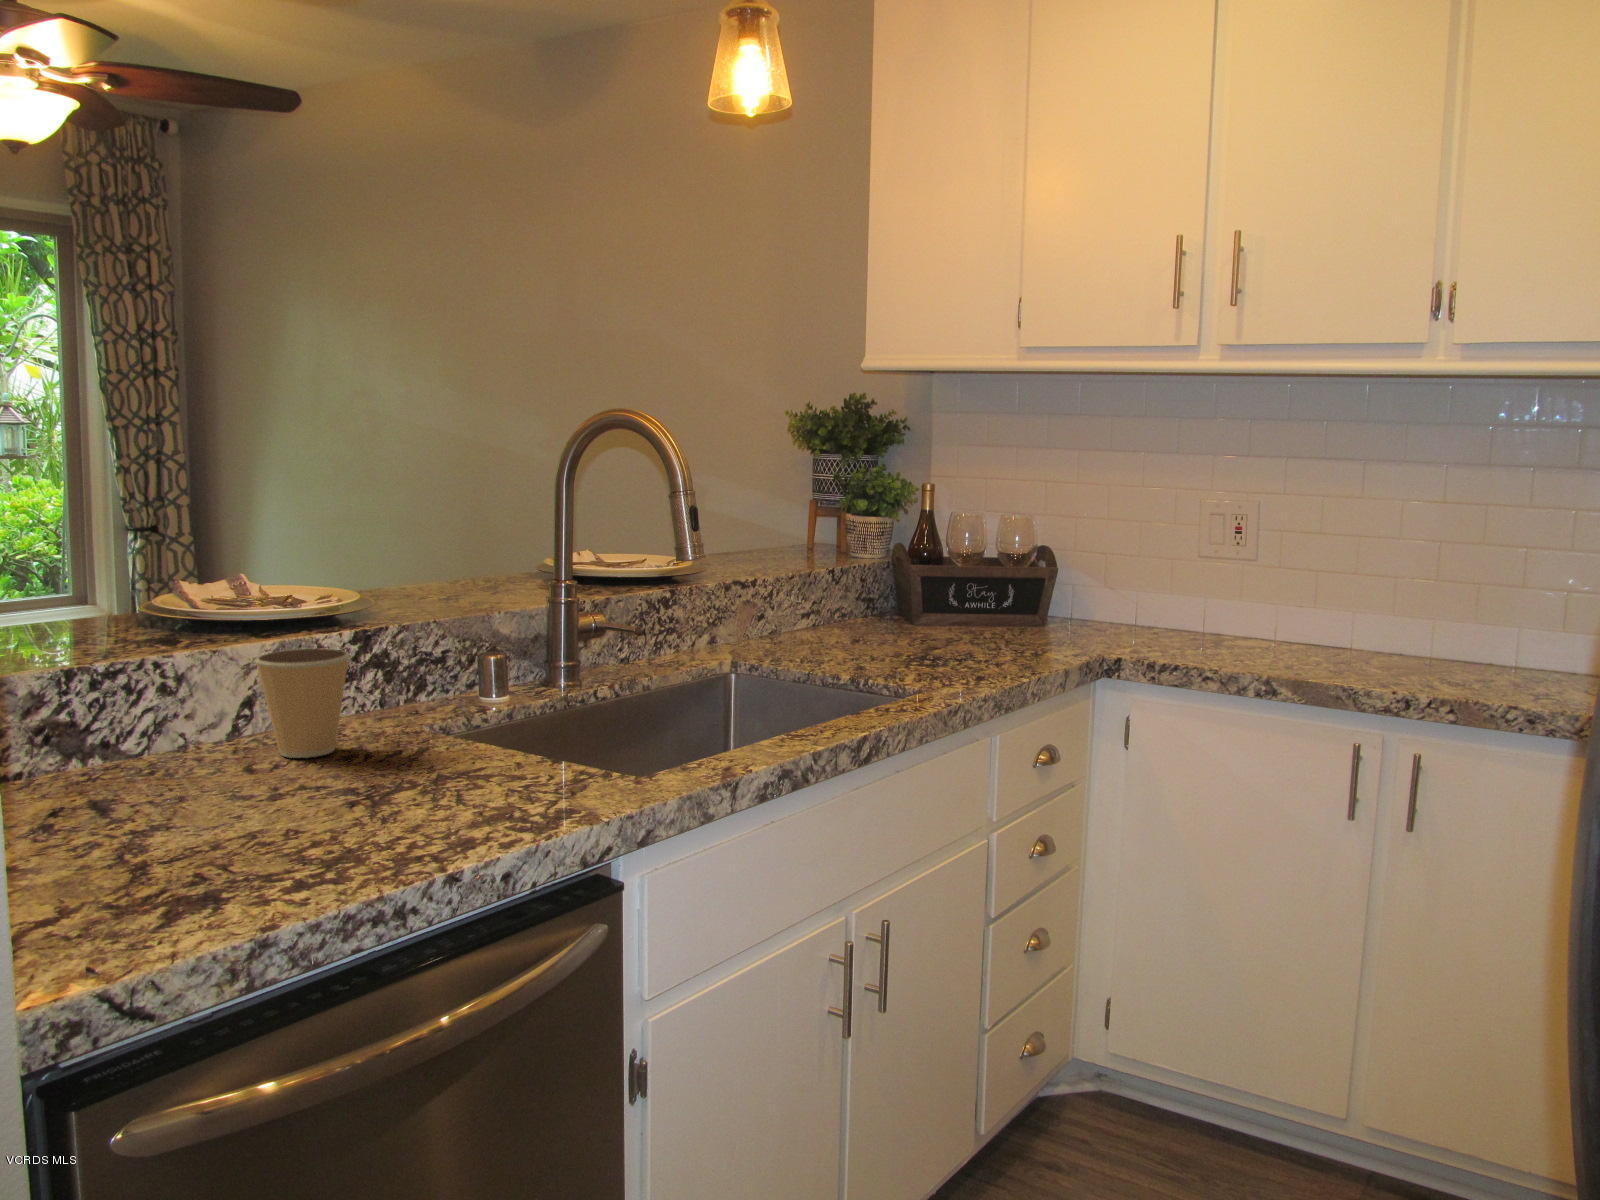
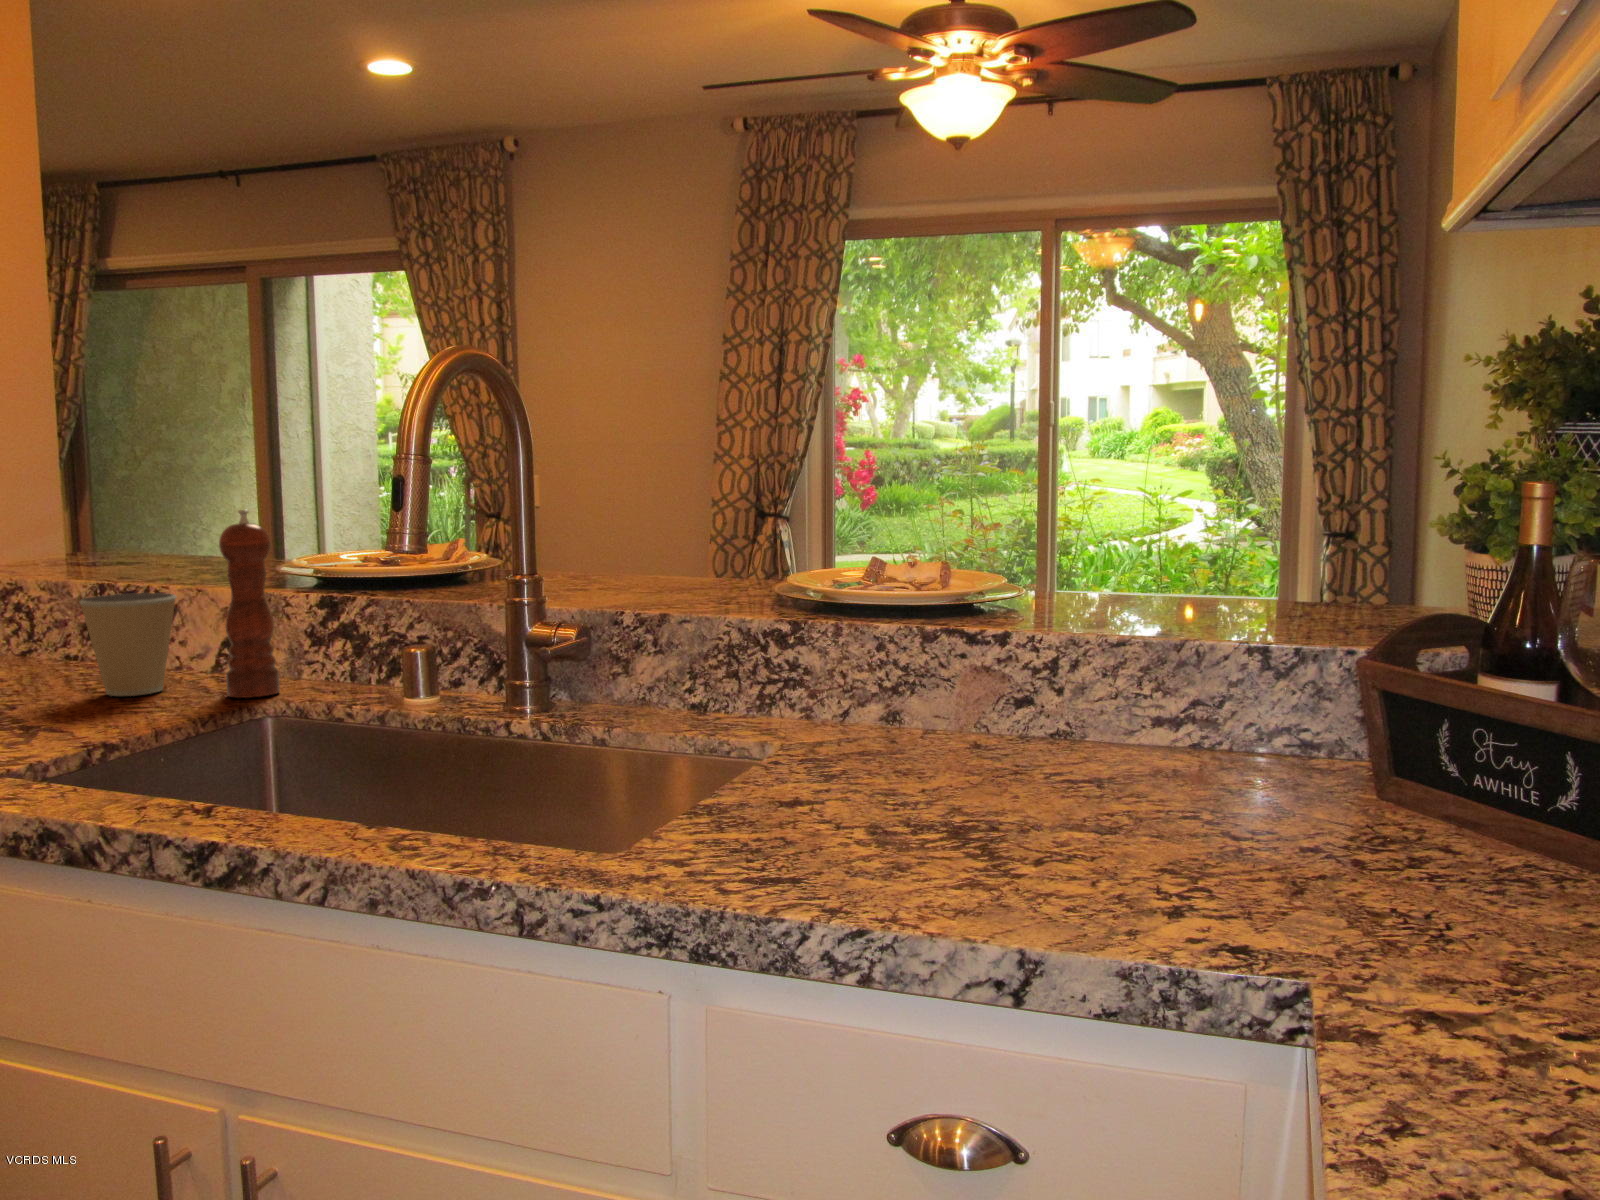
pepper mill: none [360,555,412,730] -> present [219,510,280,698]

